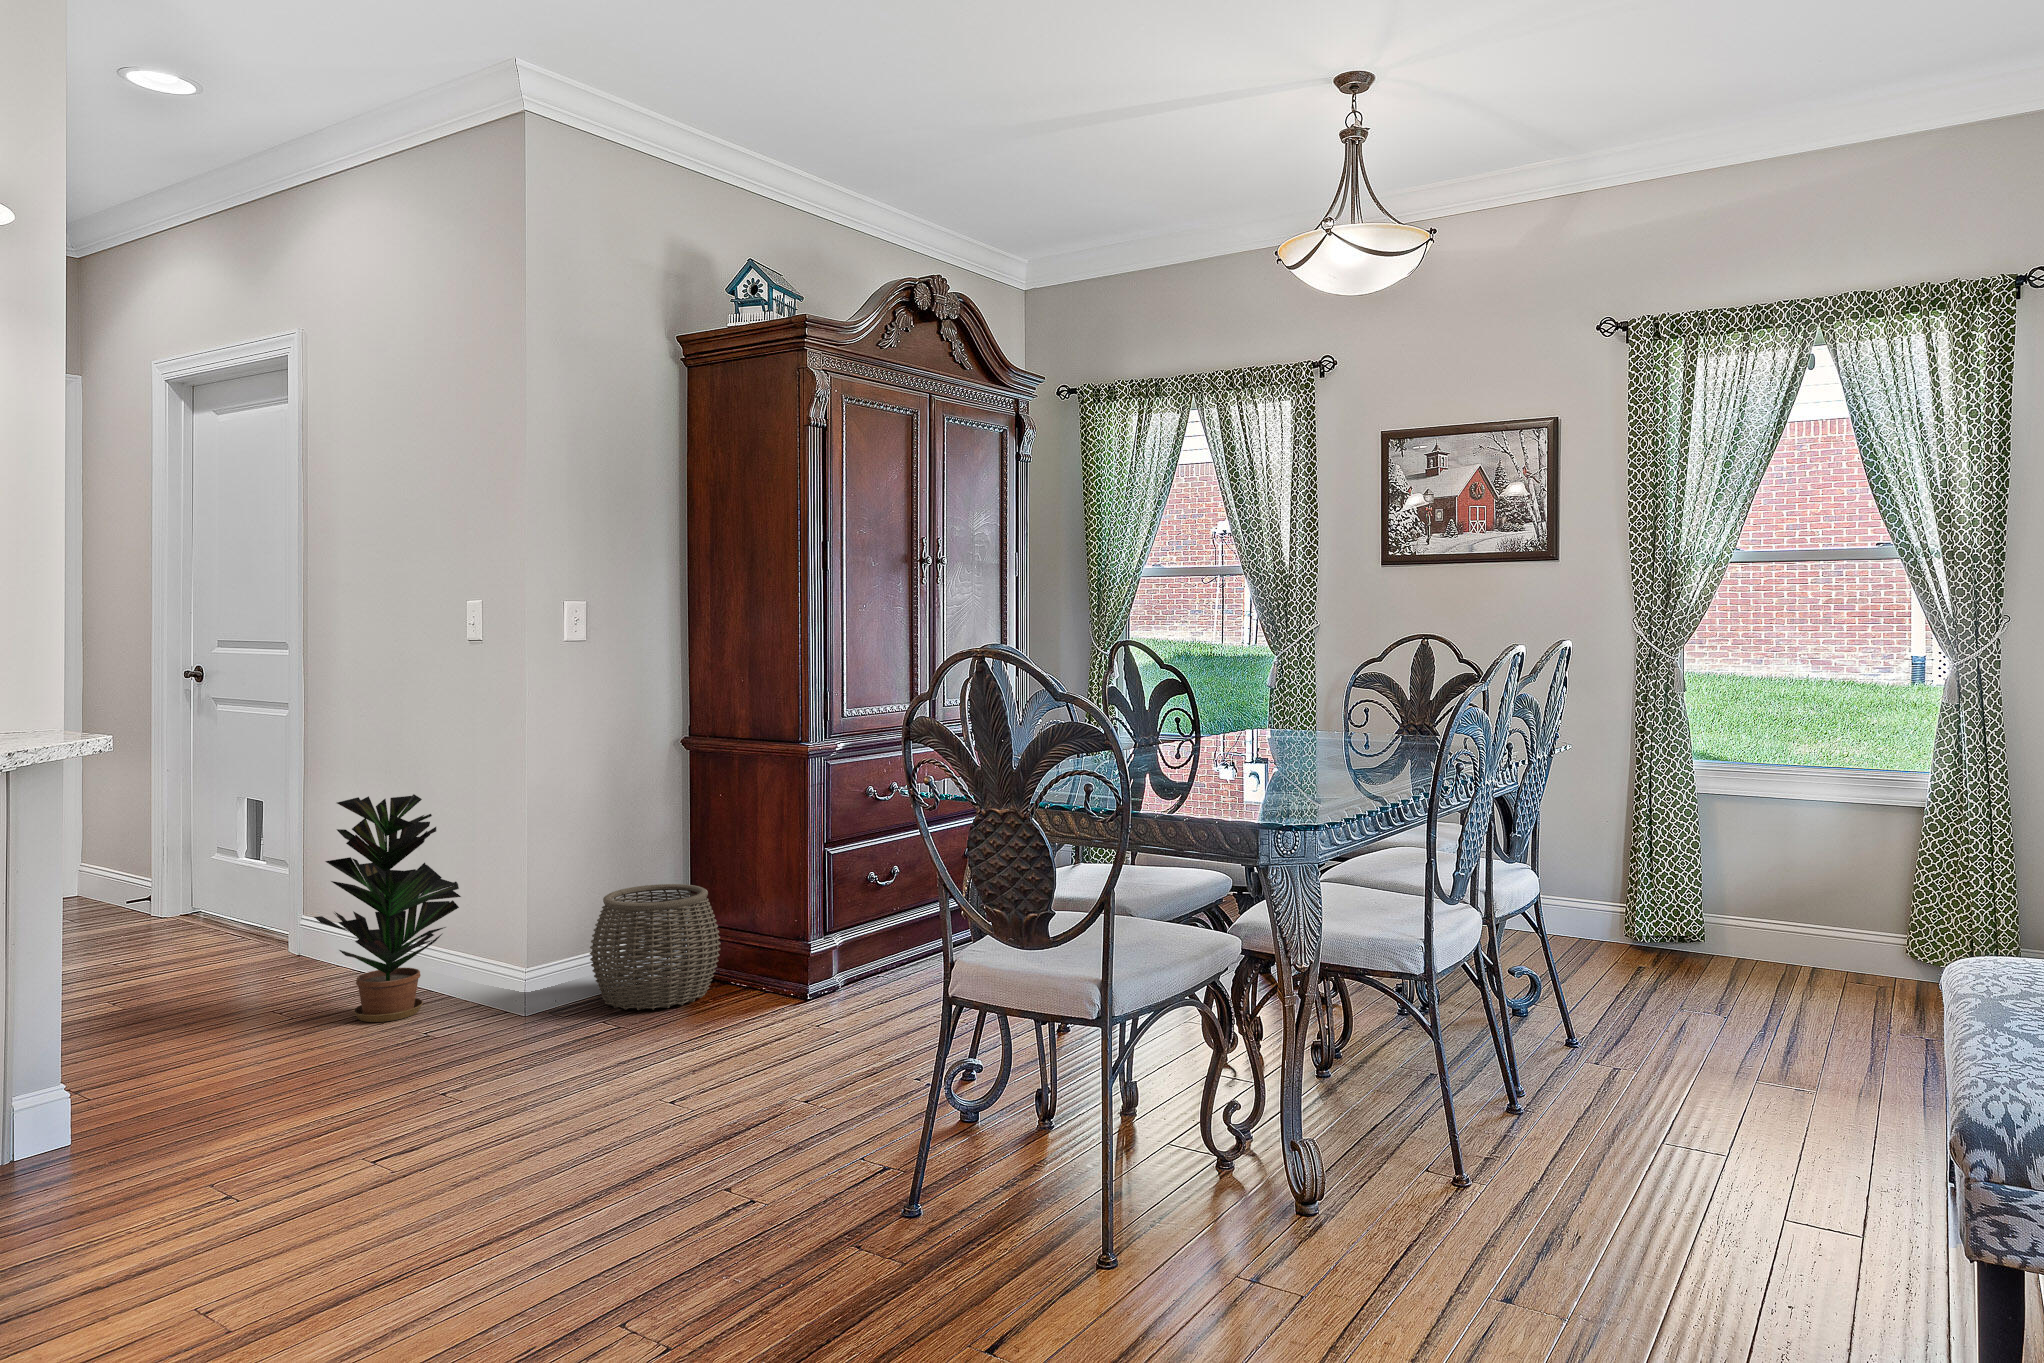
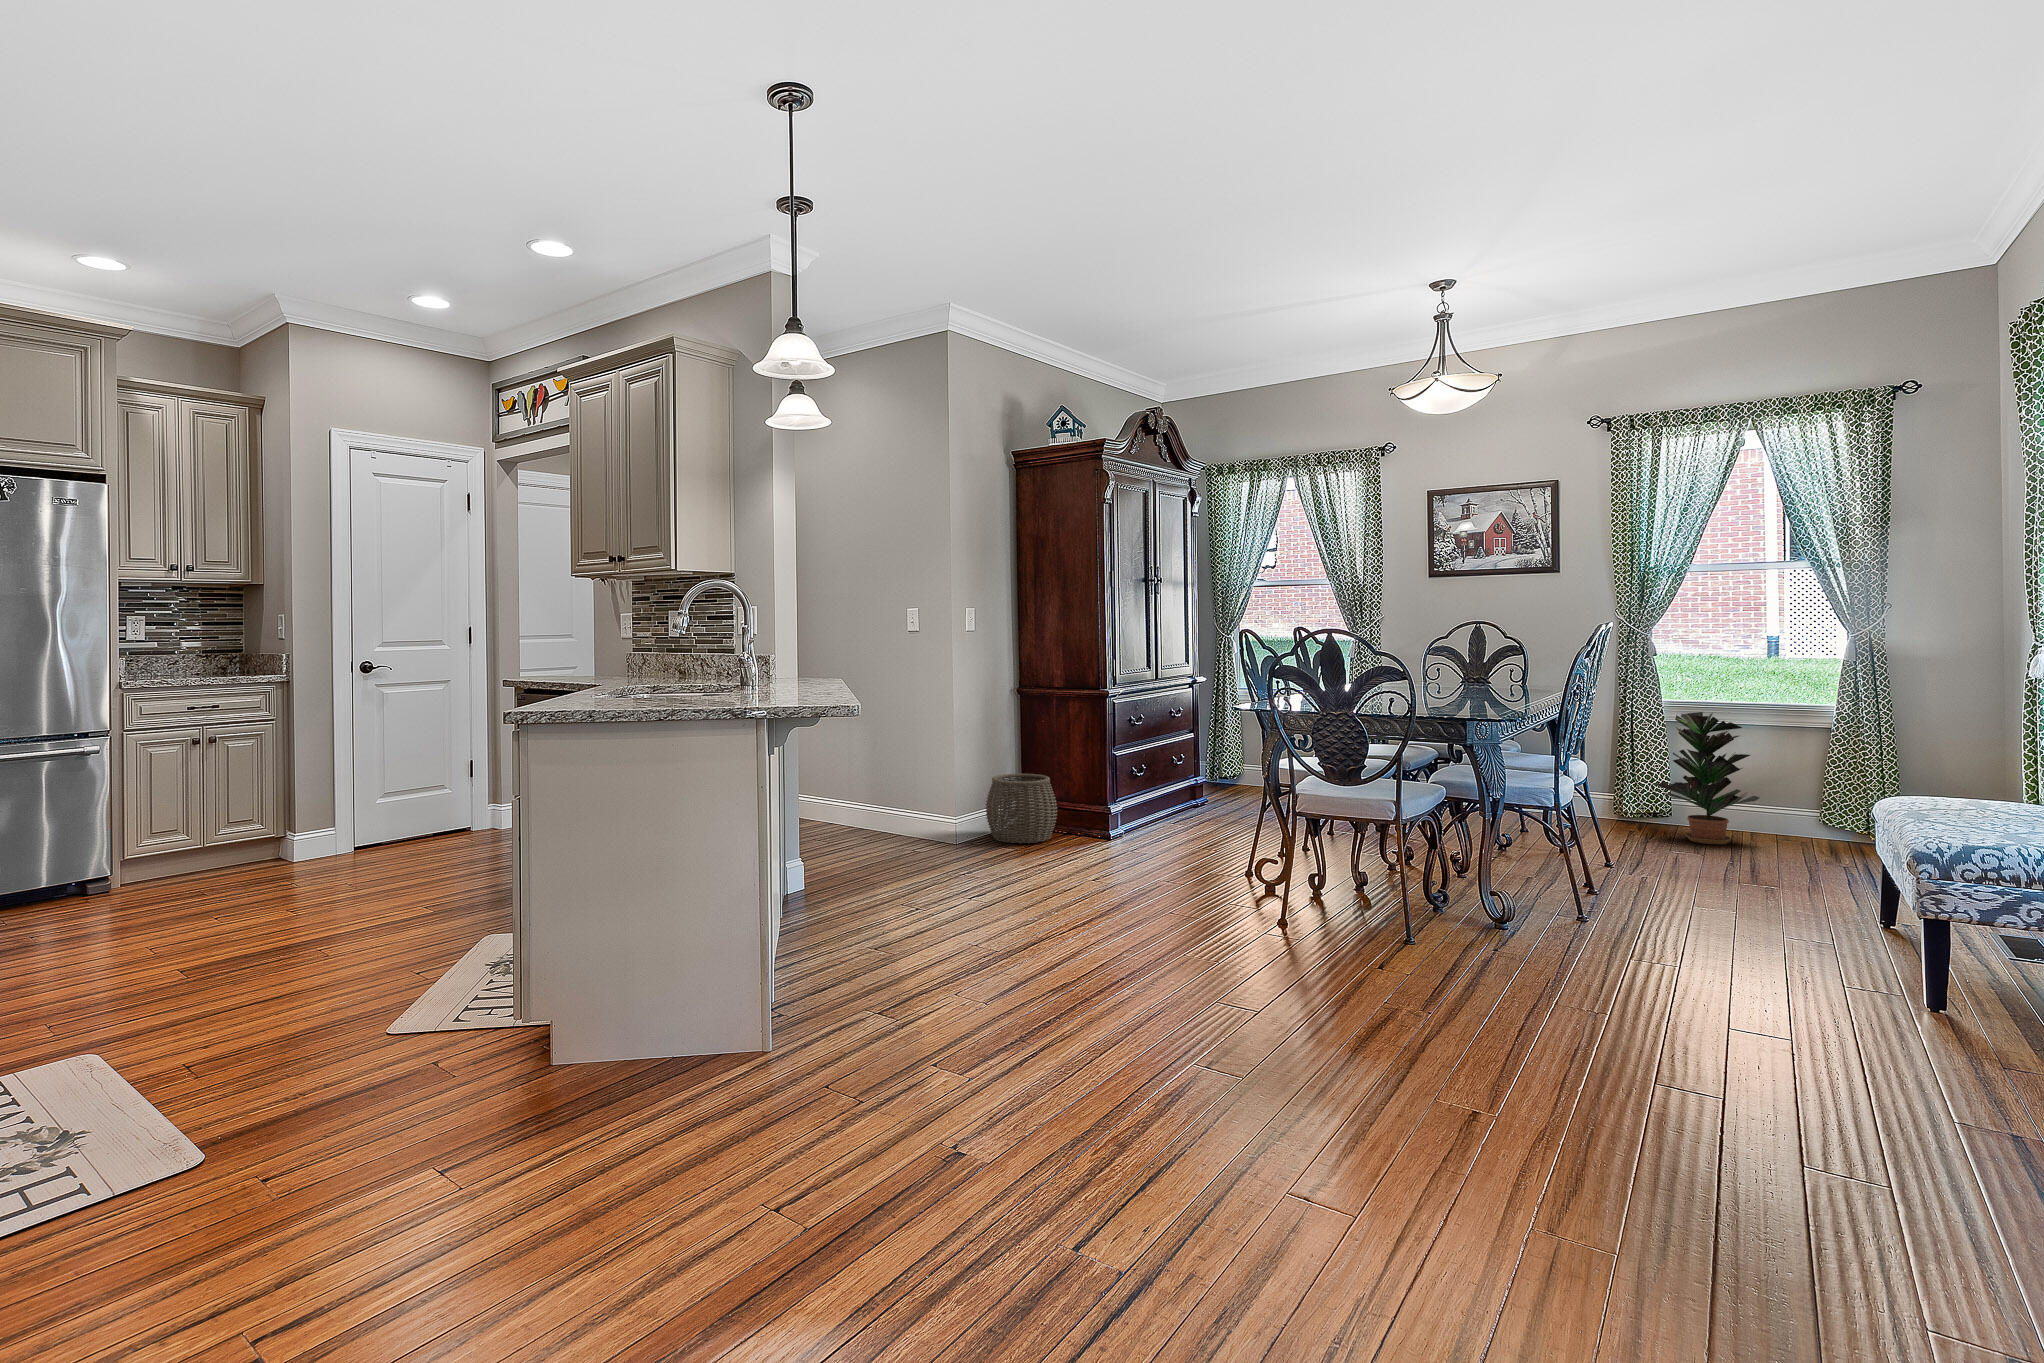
potted plant: present [314,794,461,1022] -> present [1657,712,1760,844]

